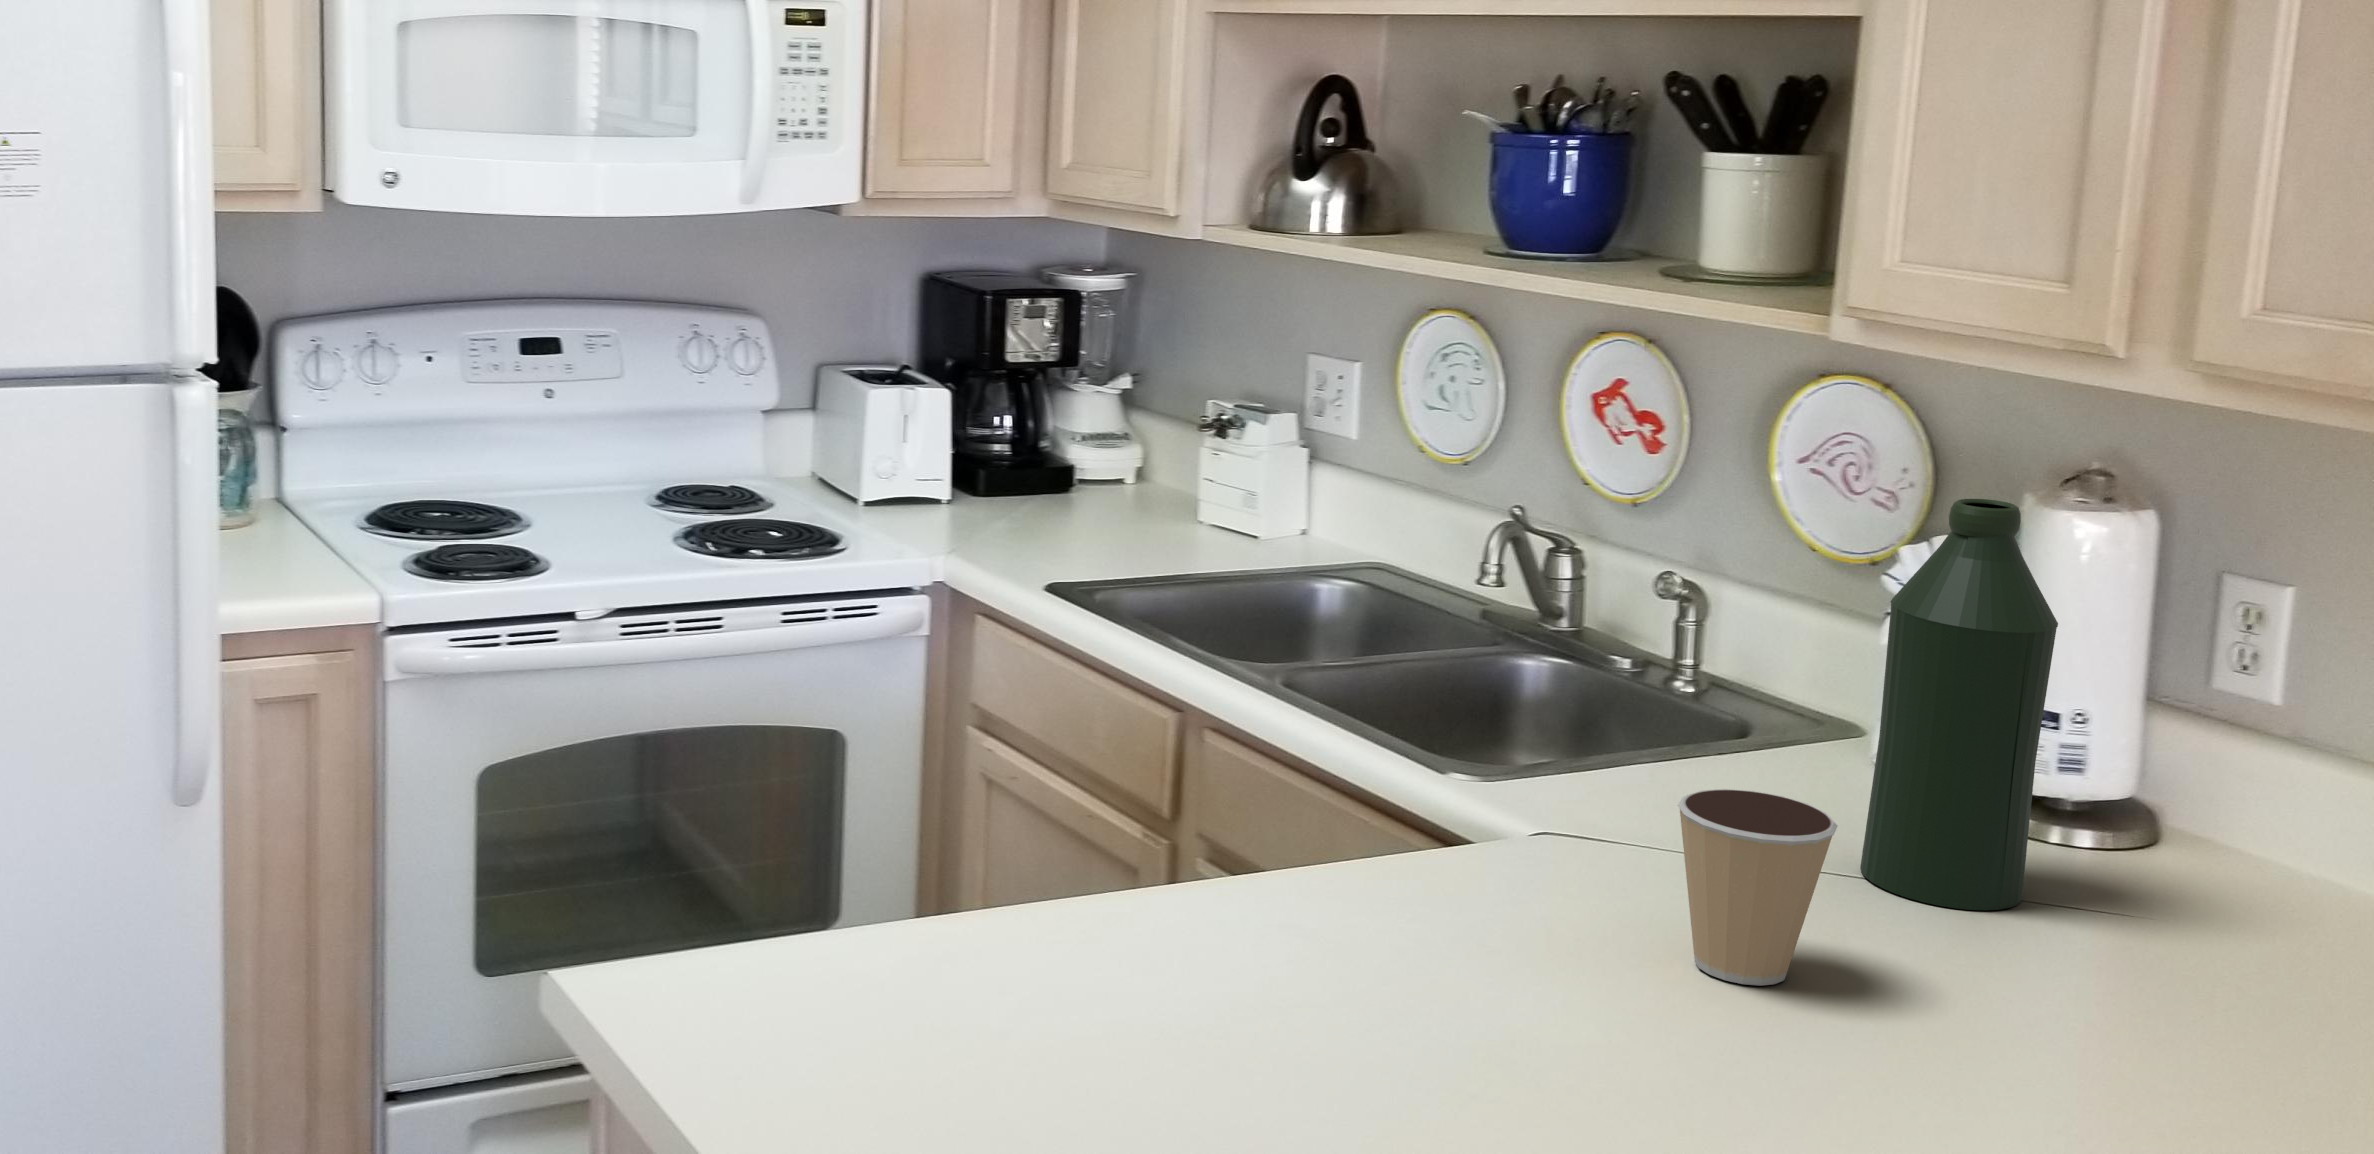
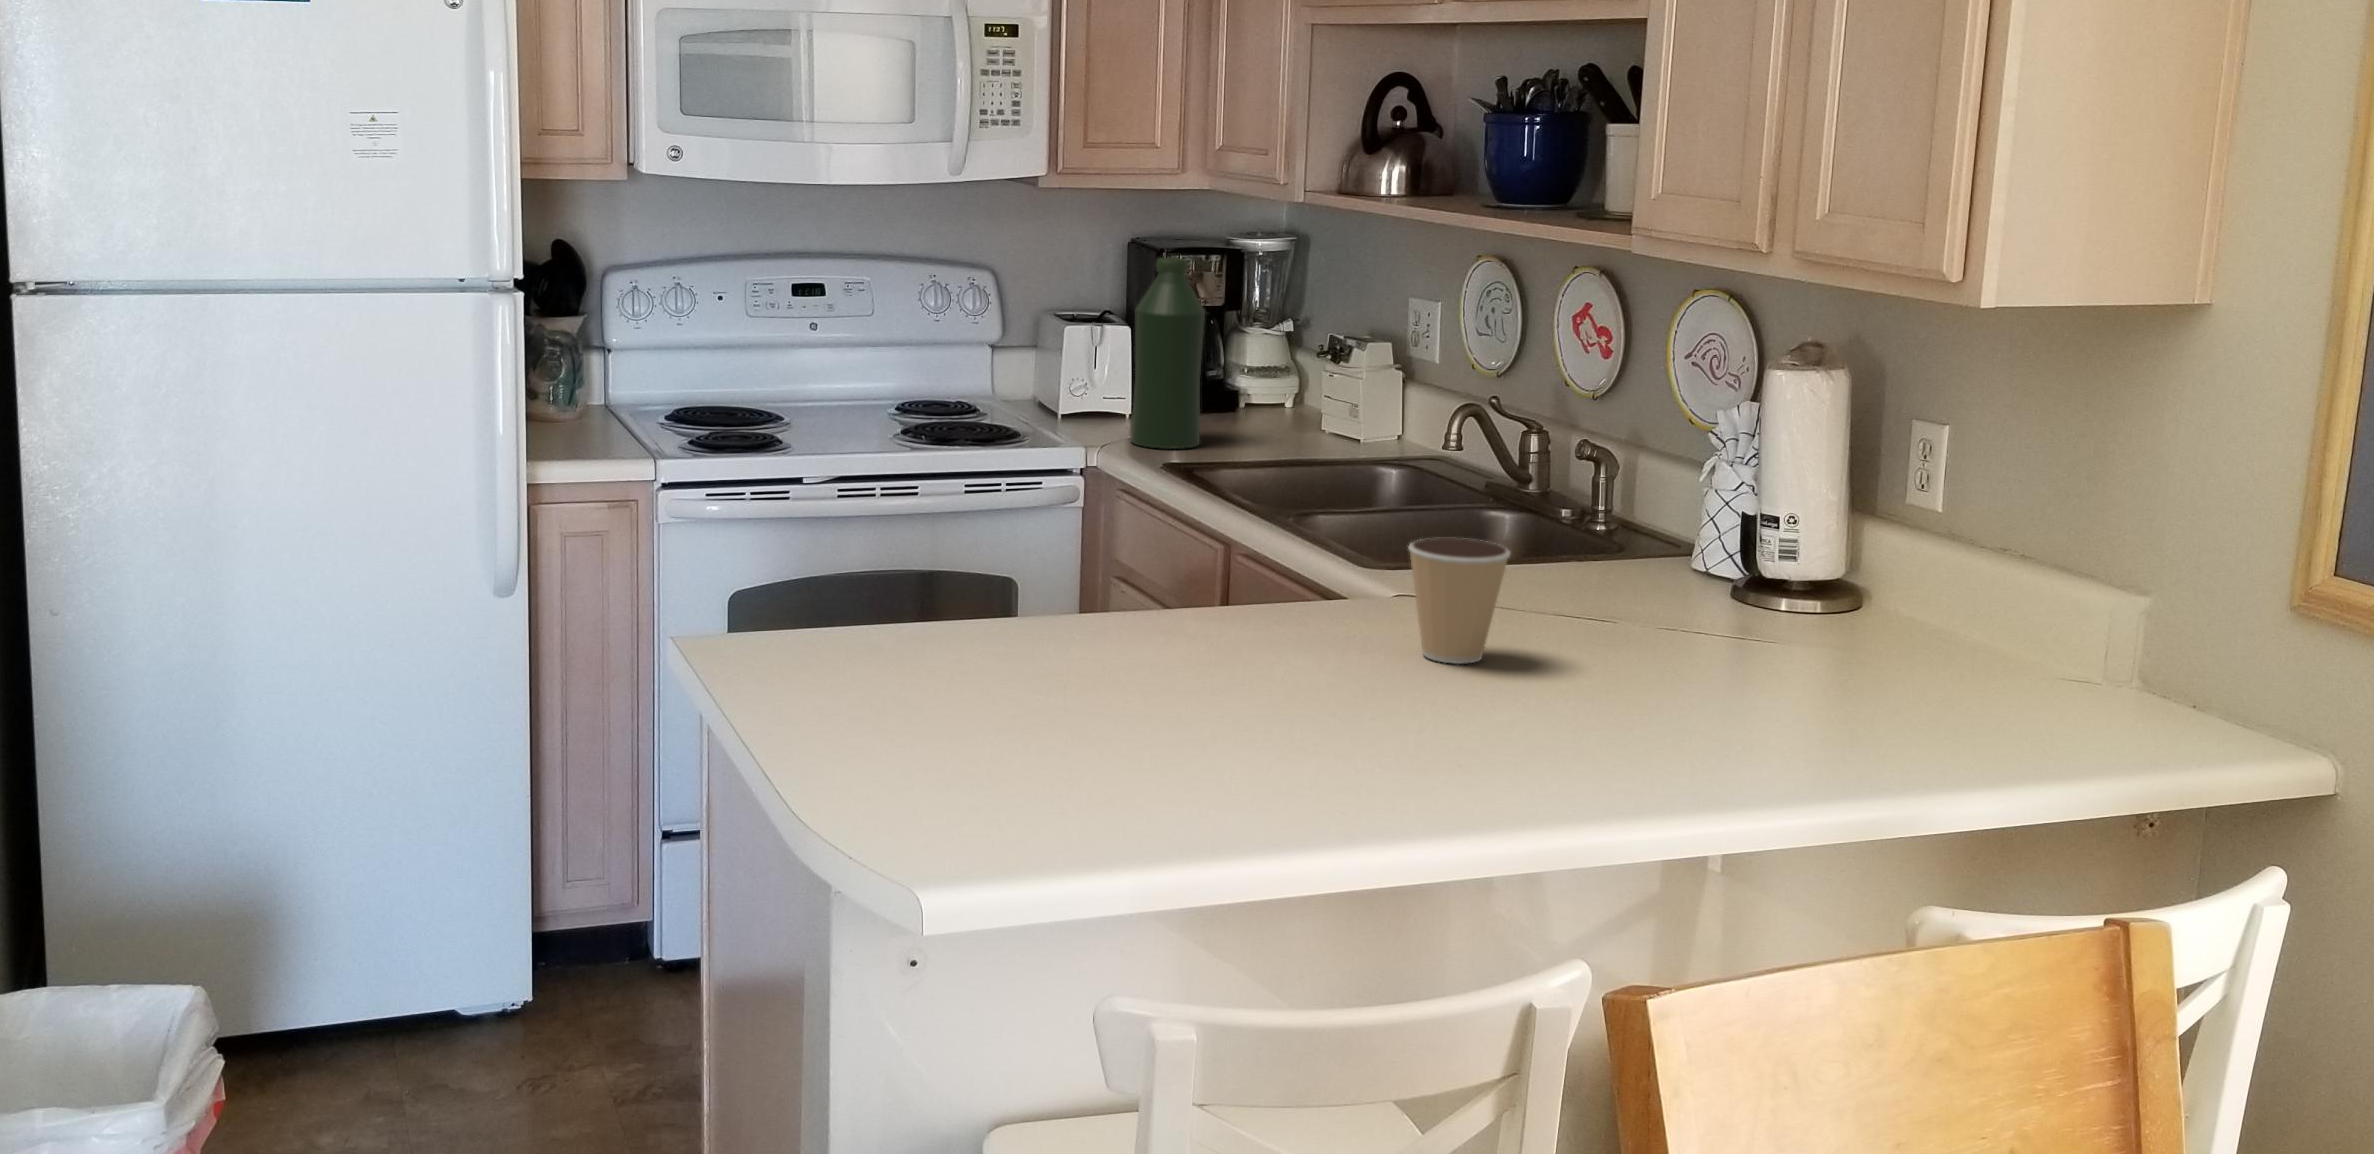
bottle: present [1860,499,2058,910] -> present [1131,257,1205,449]

